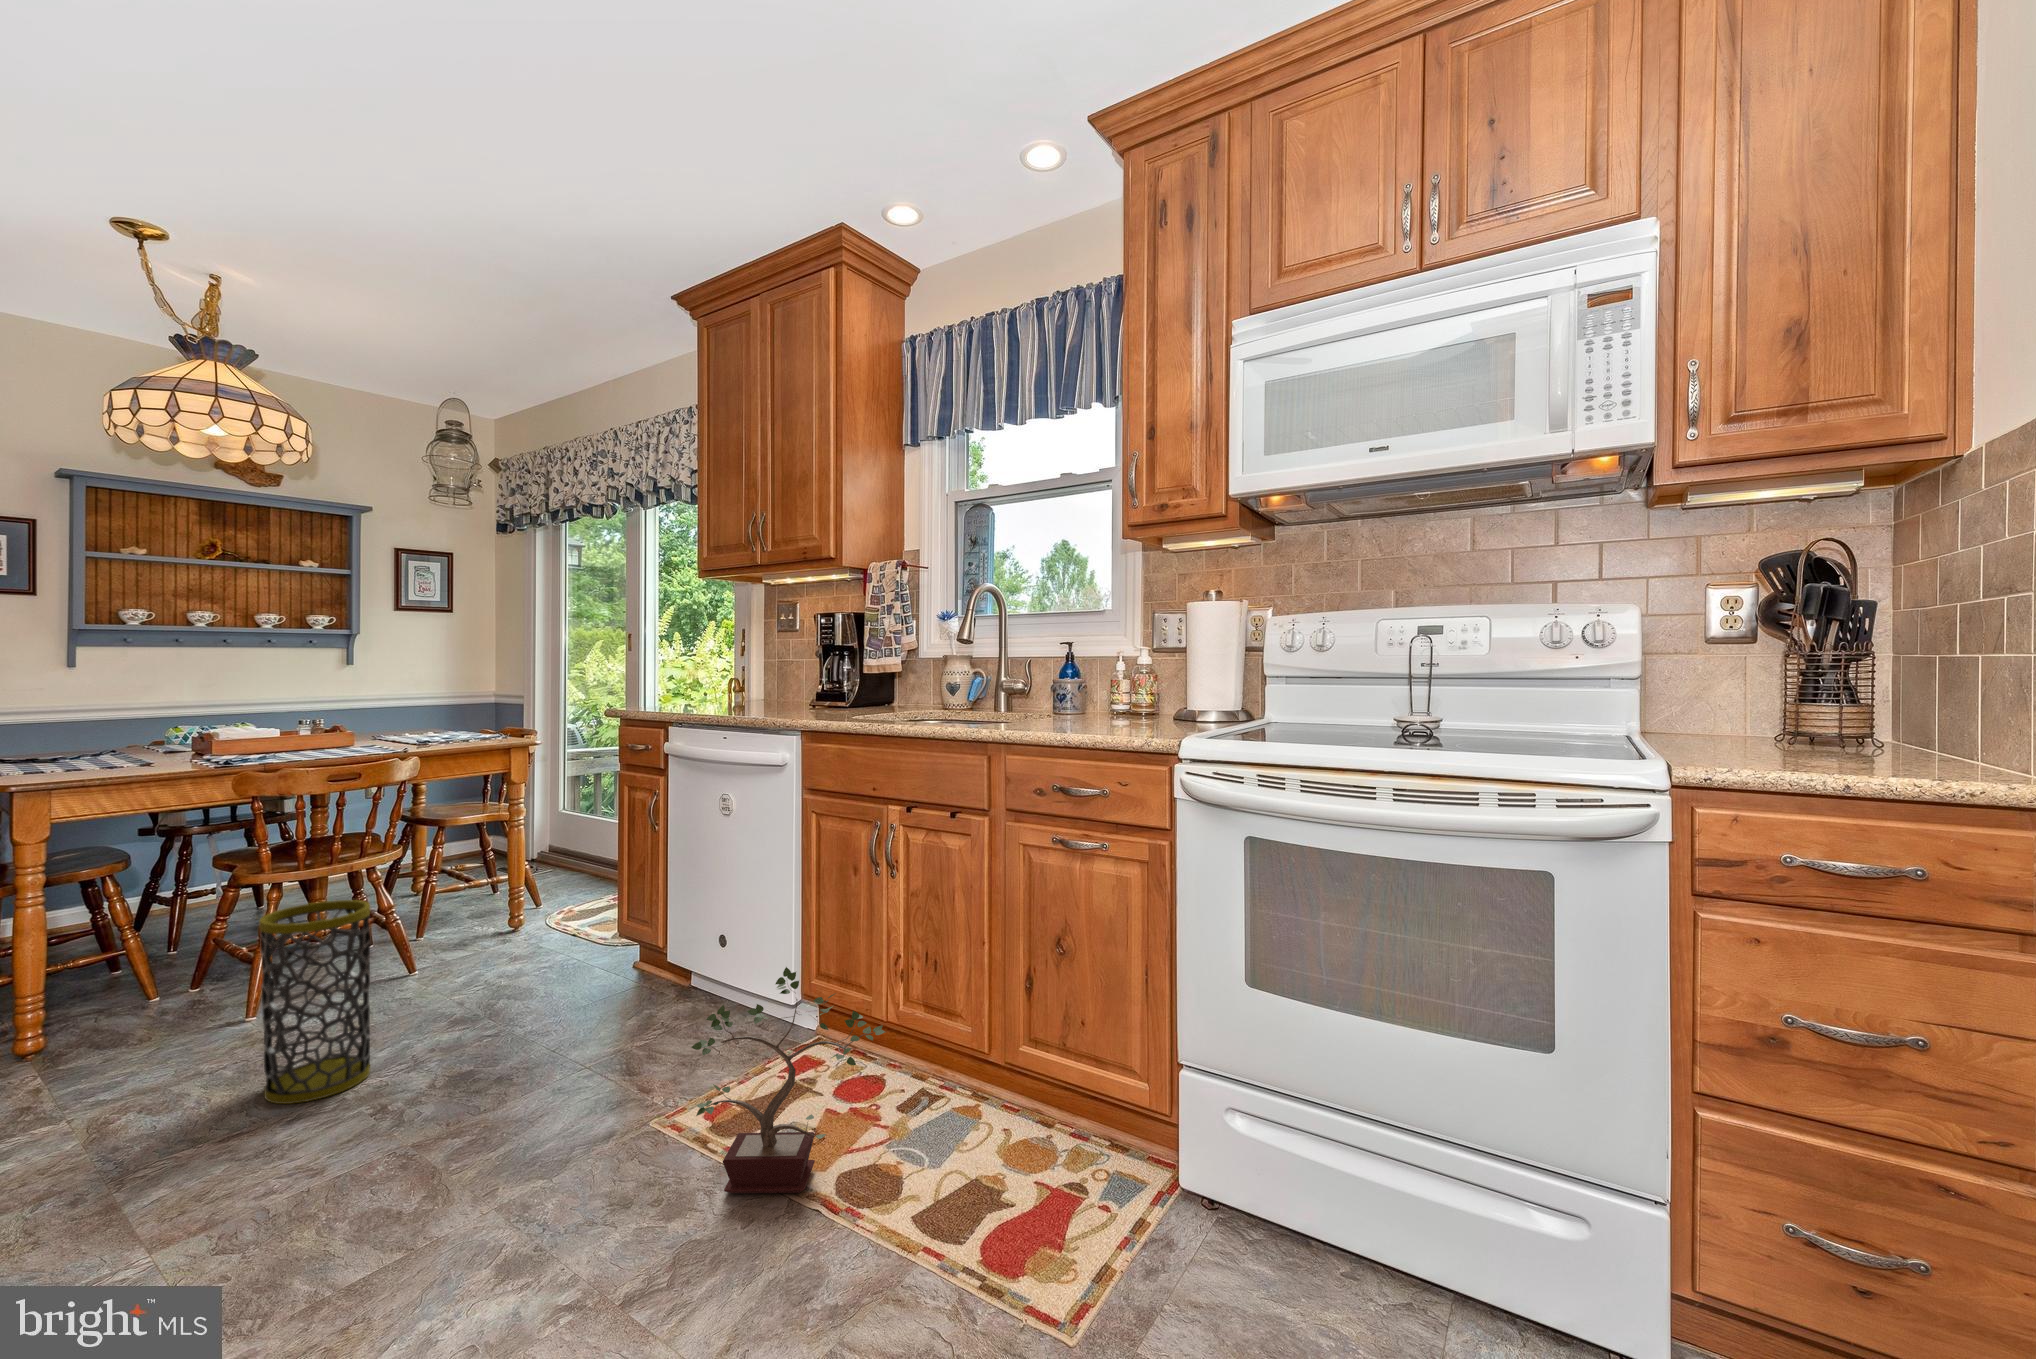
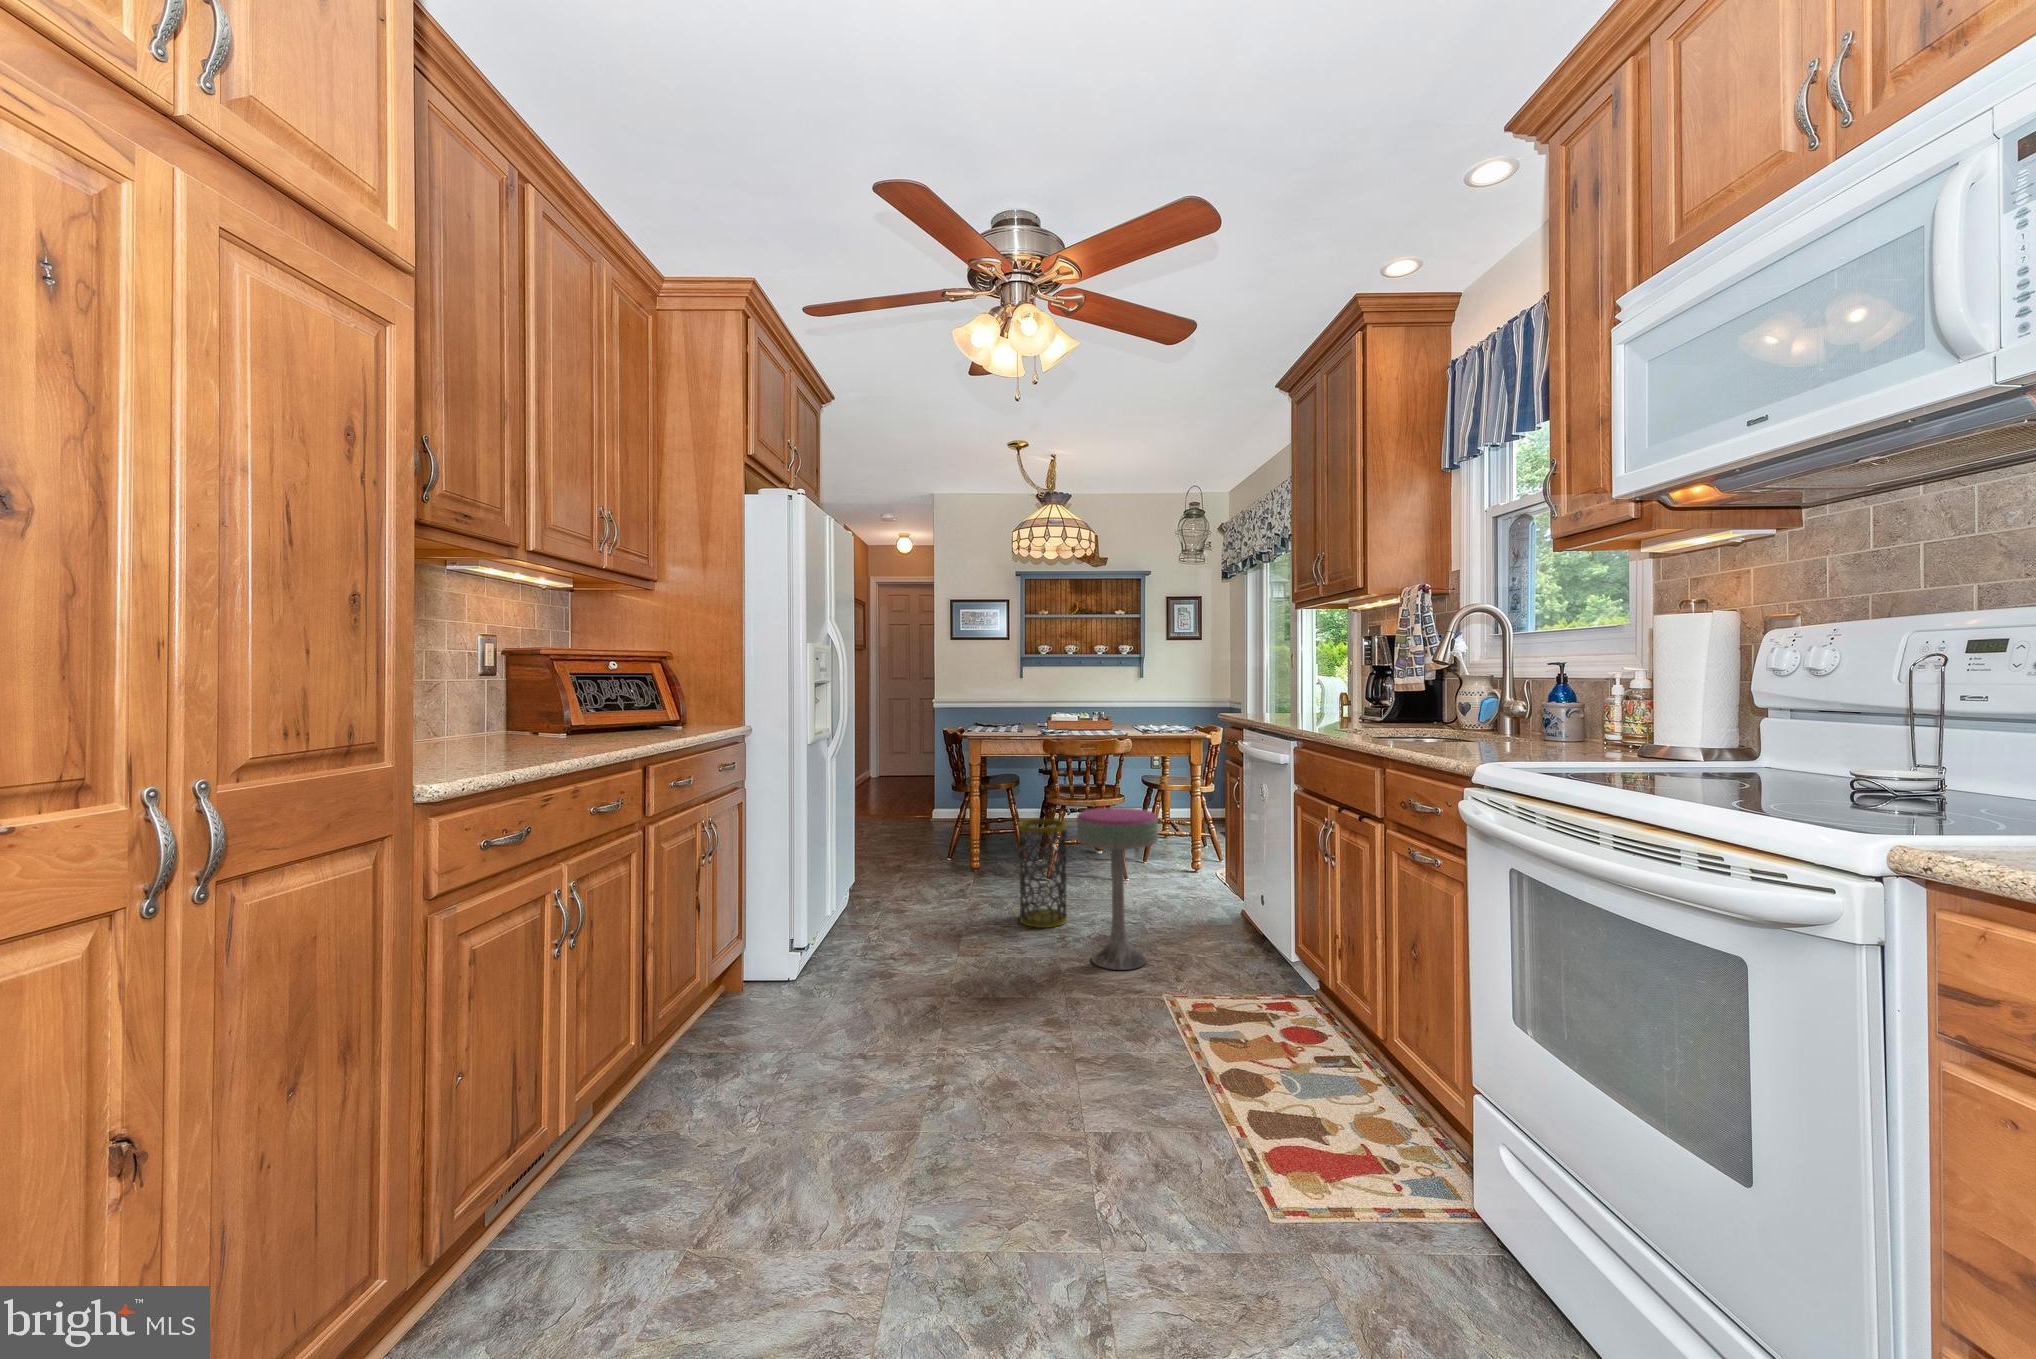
bar stool: none [450,855,598,1120] -> present [1076,808,1158,970]
potted plant: present [691,967,885,1194] -> none [1147,904,1251,1065]

